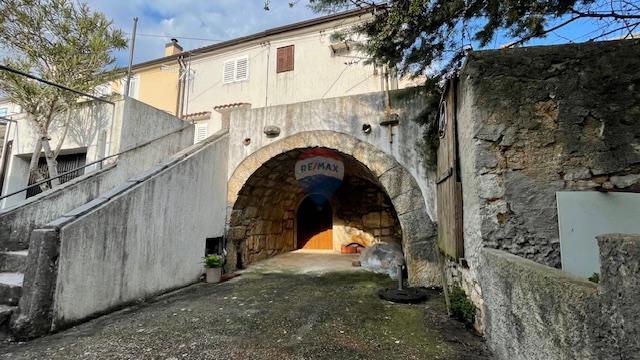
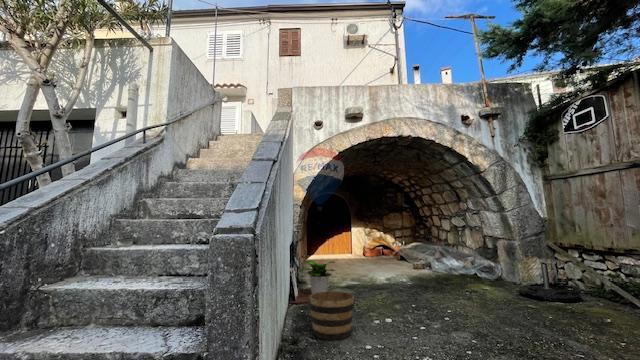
bucket: none [129,278,165,311] -> present [308,291,355,340]

